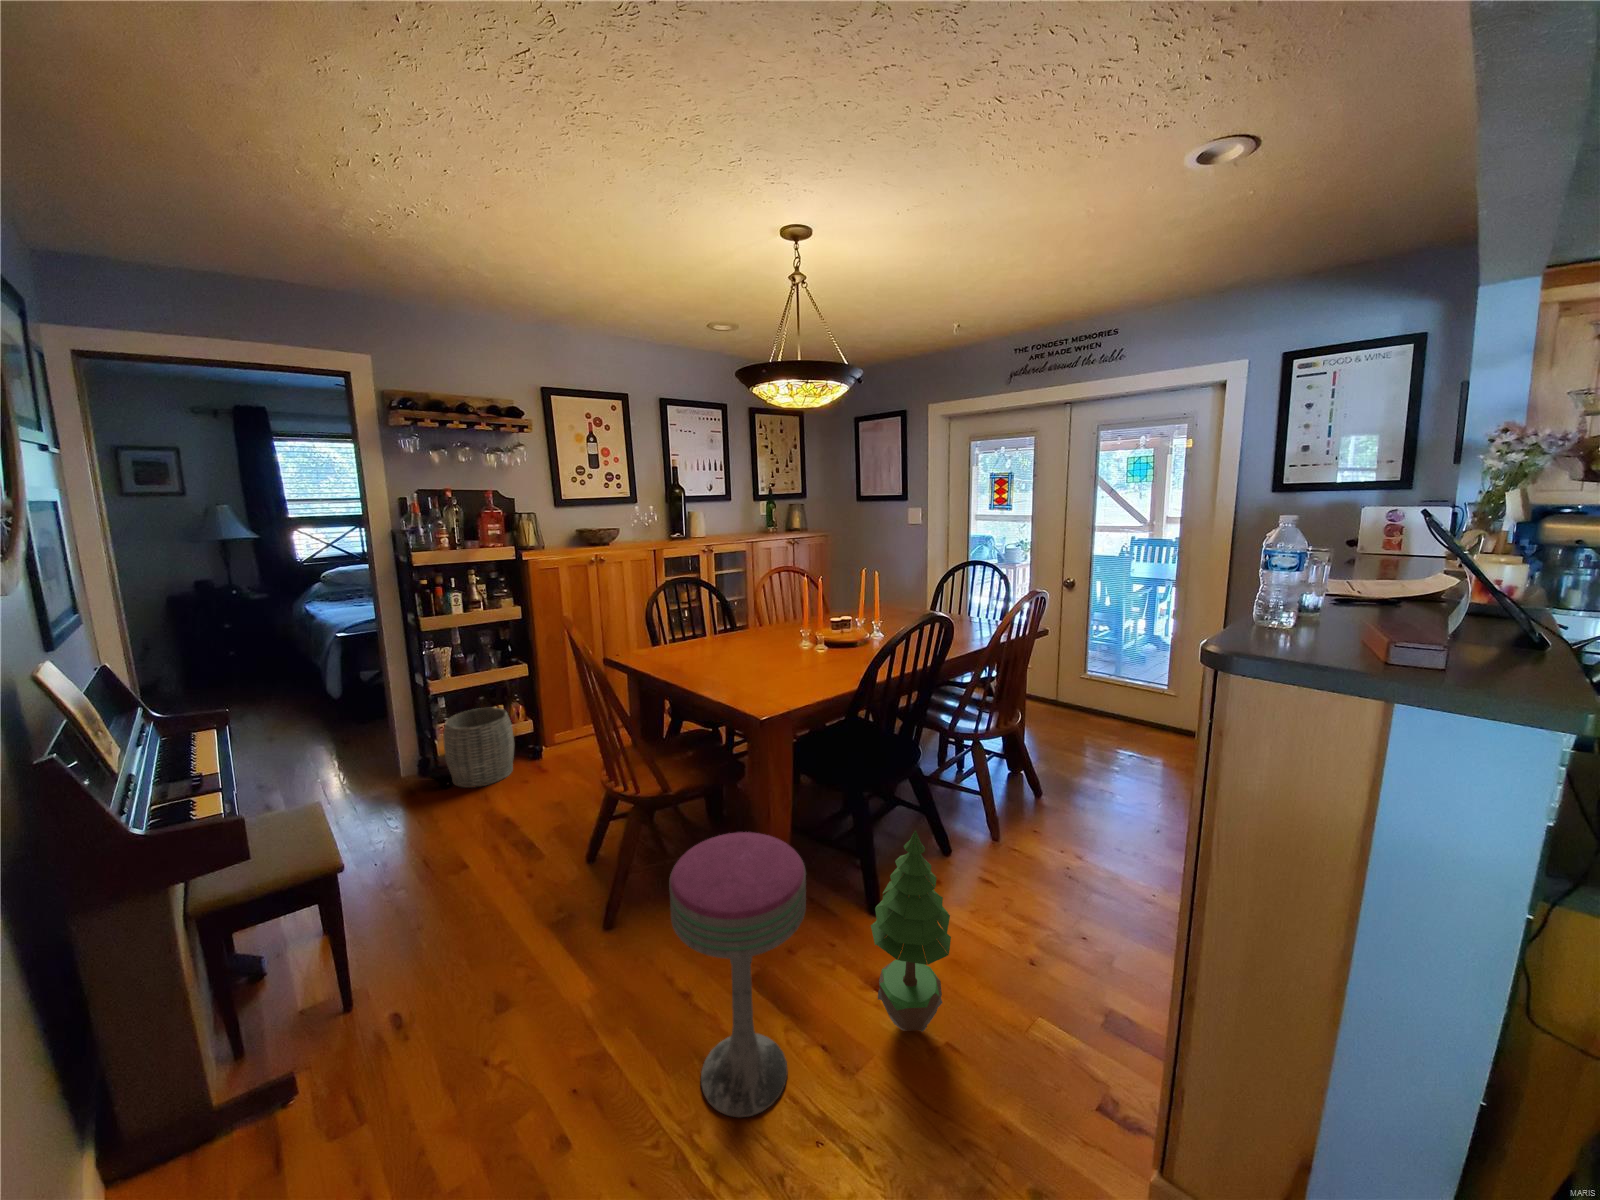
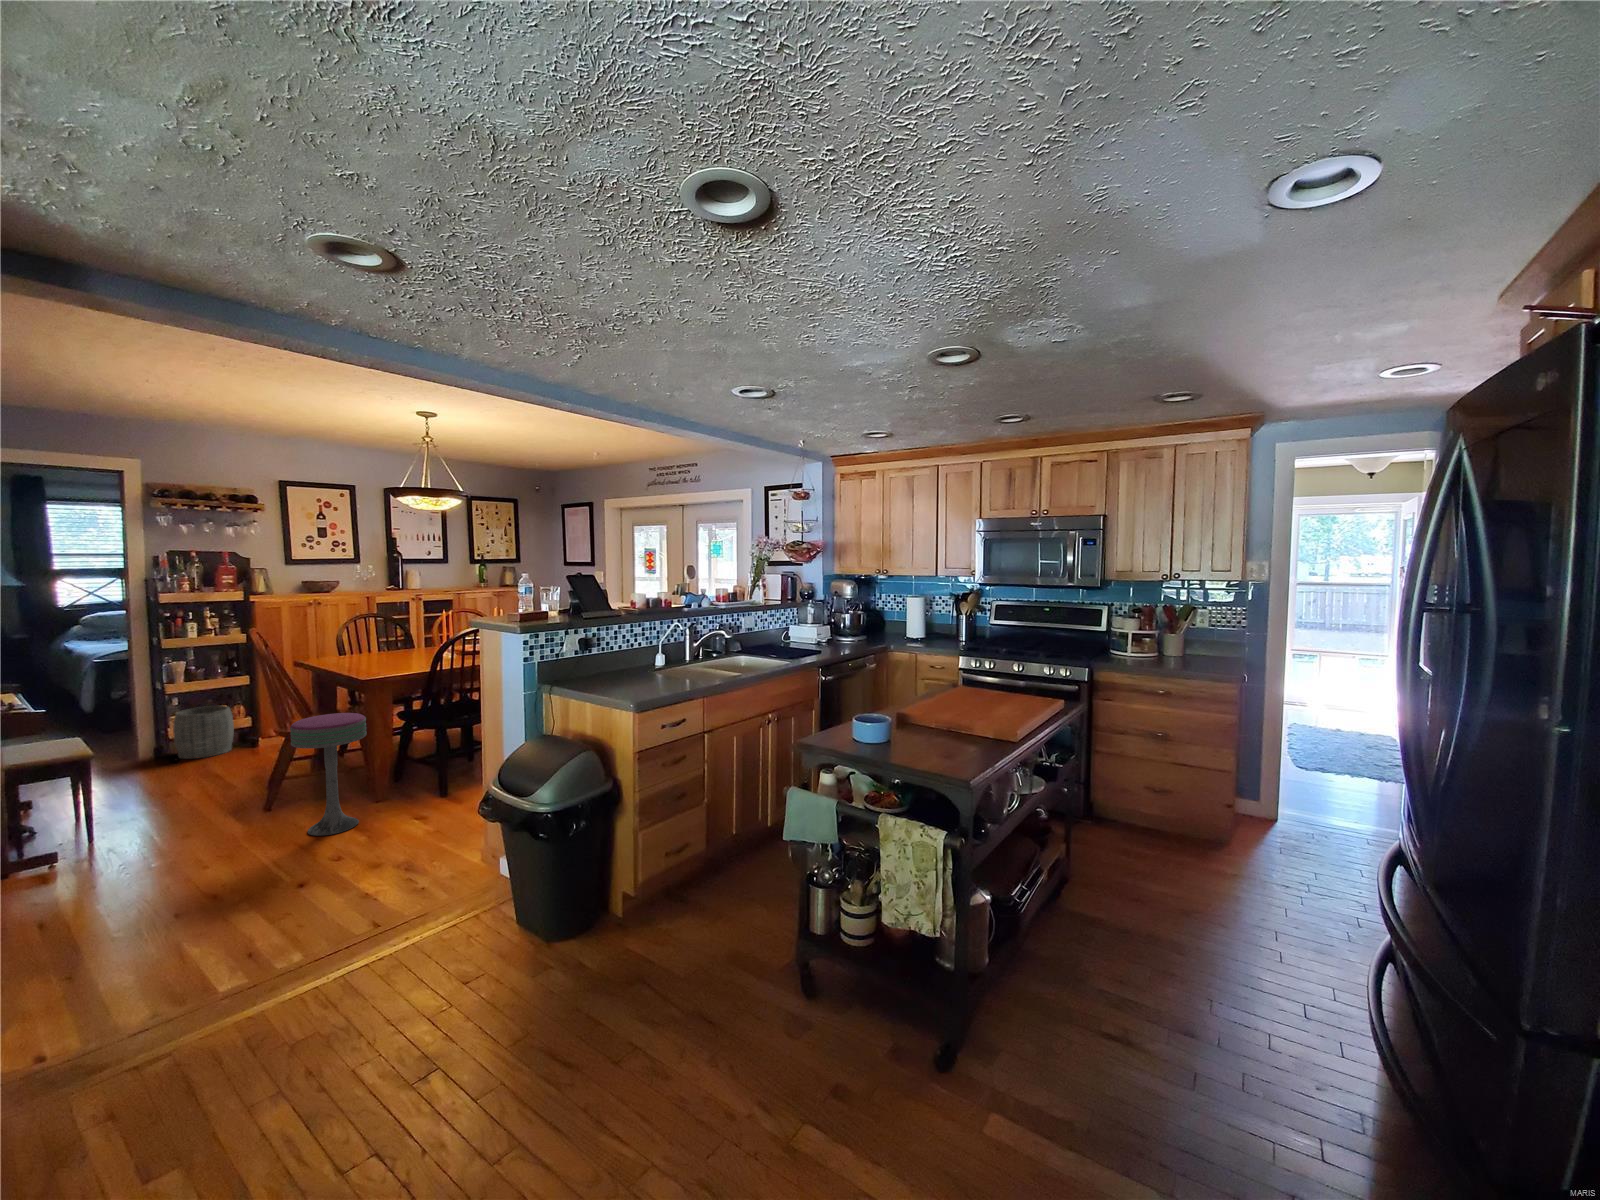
potted tree: present [871,830,951,1032] -> none [409,707,453,810]

